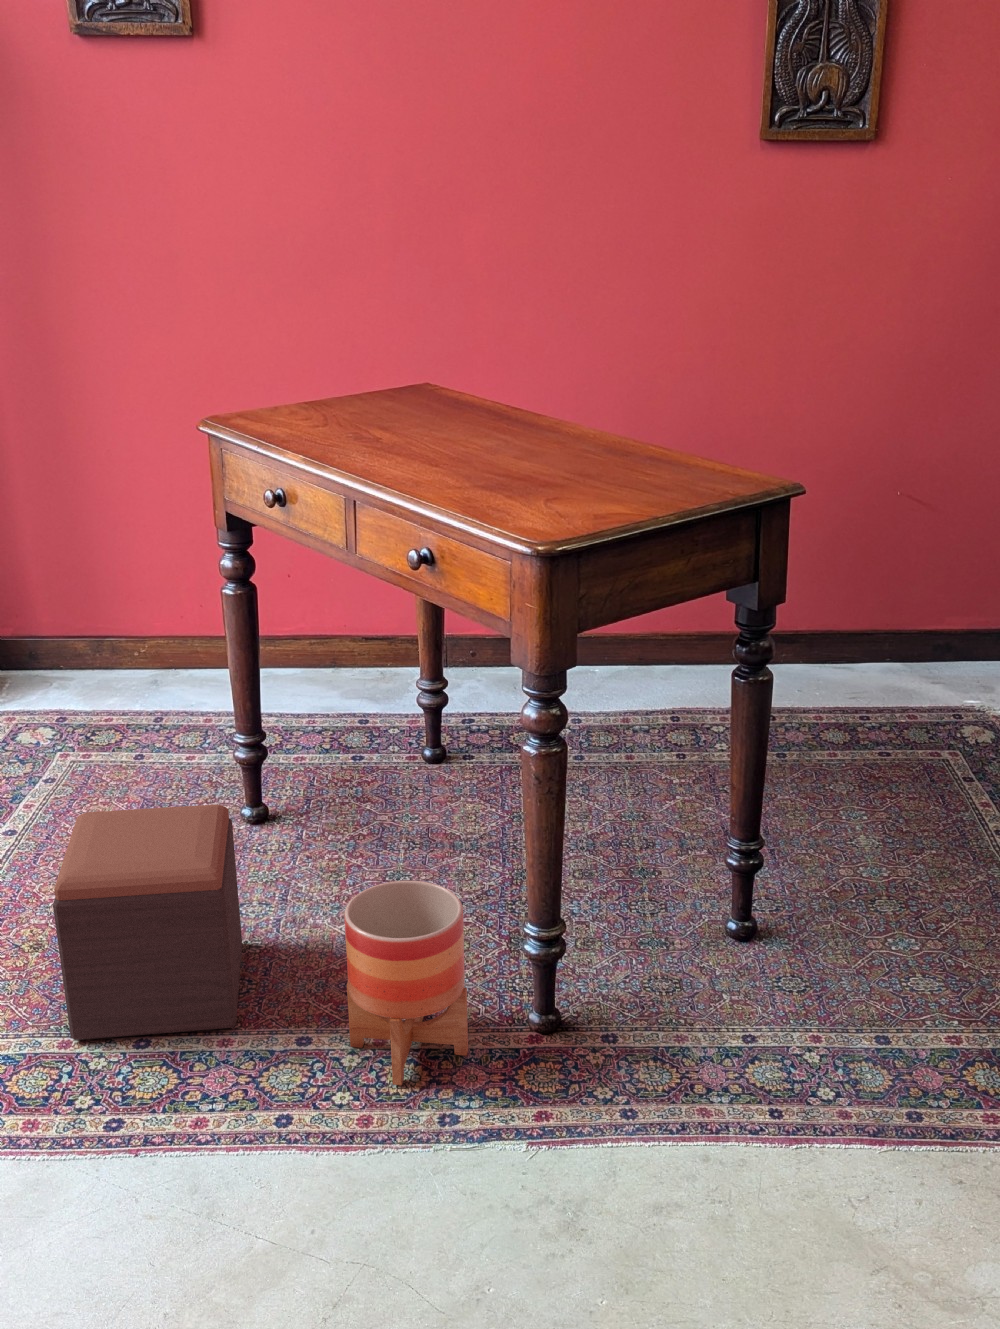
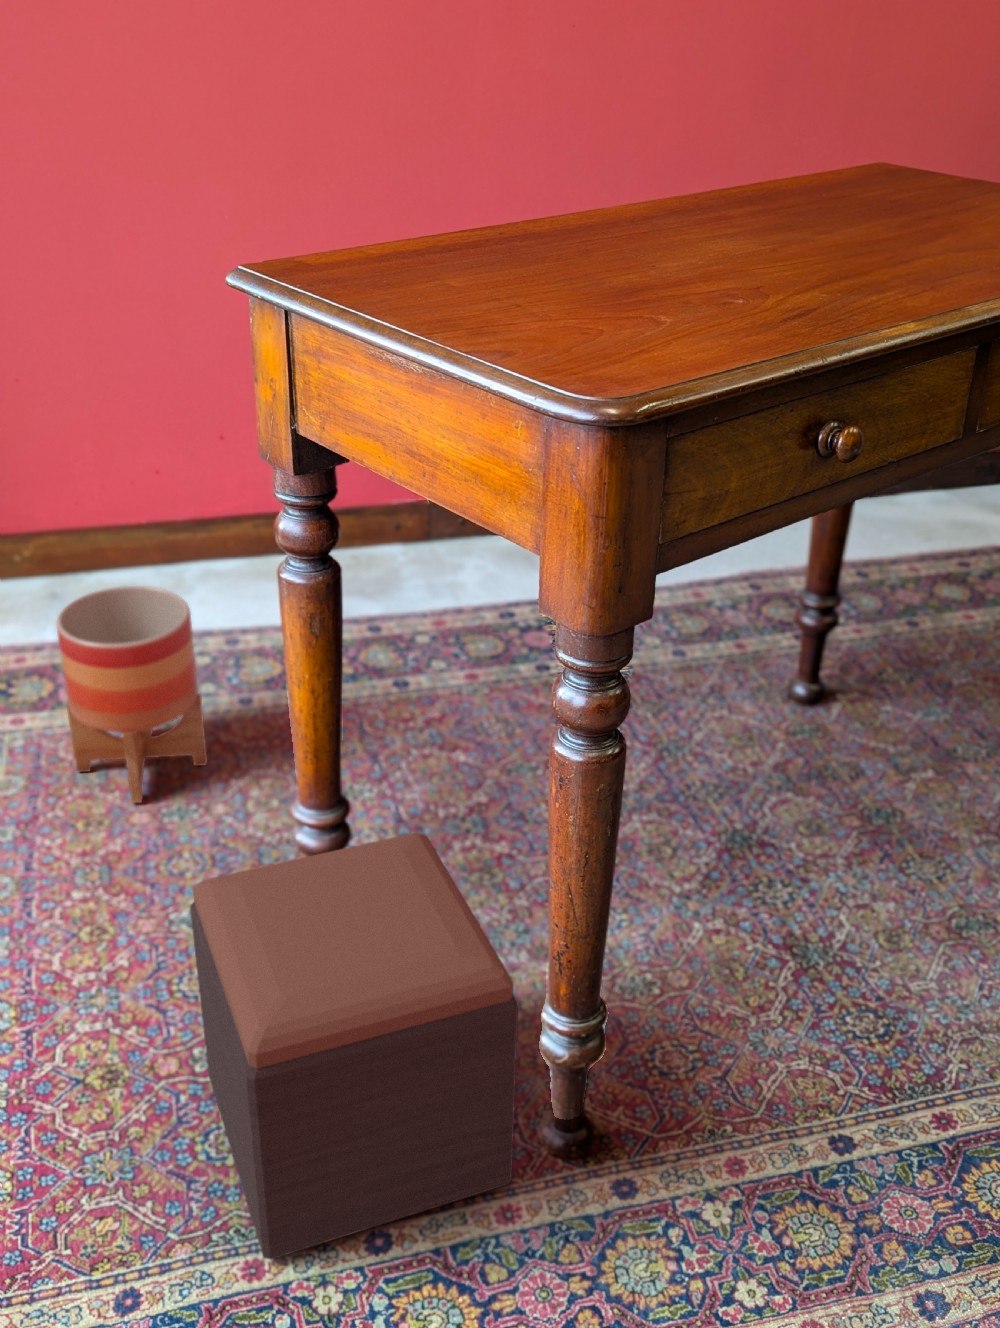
planter: present [344,881,468,1085] -> present [56,586,207,803]

